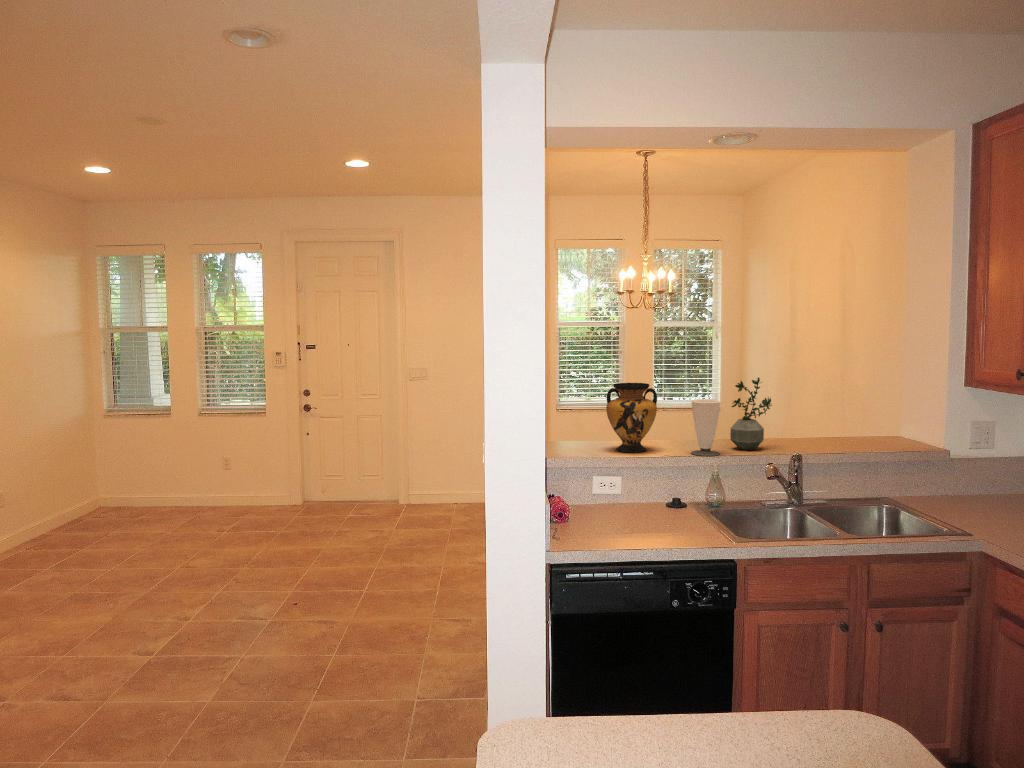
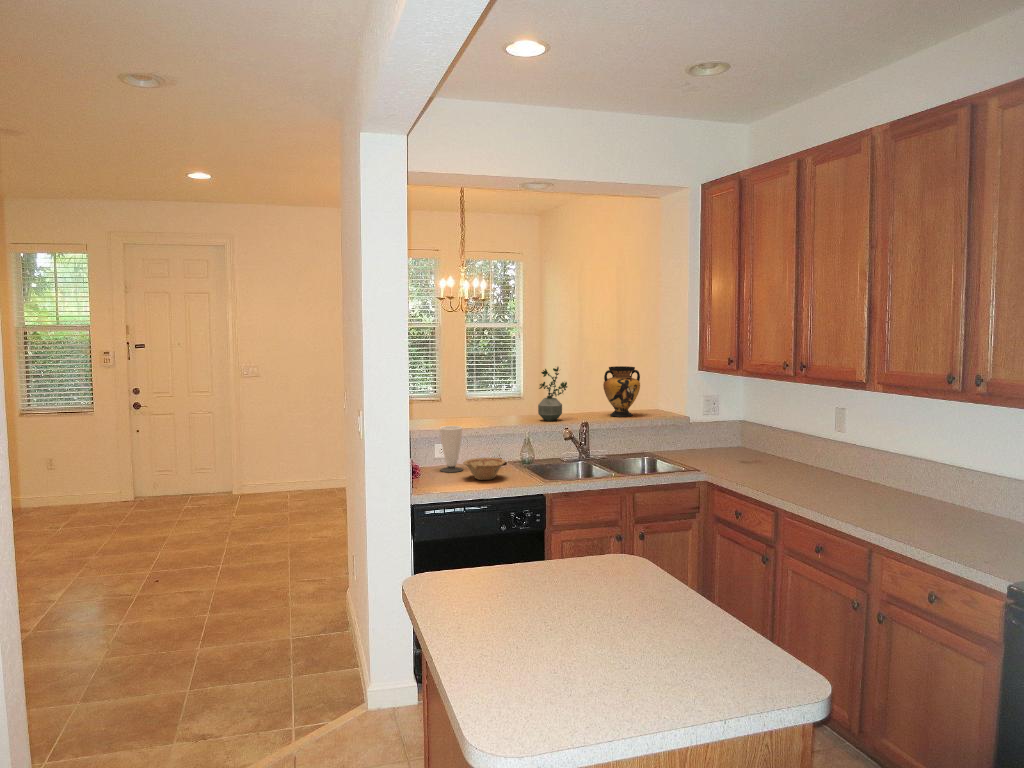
vase: present [606,383,657,453] -> present [603,366,640,417]
cup: present [691,399,720,456] -> present [440,426,462,472]
dish: none [623,500,681,532] -> present [463,457,505,480]

